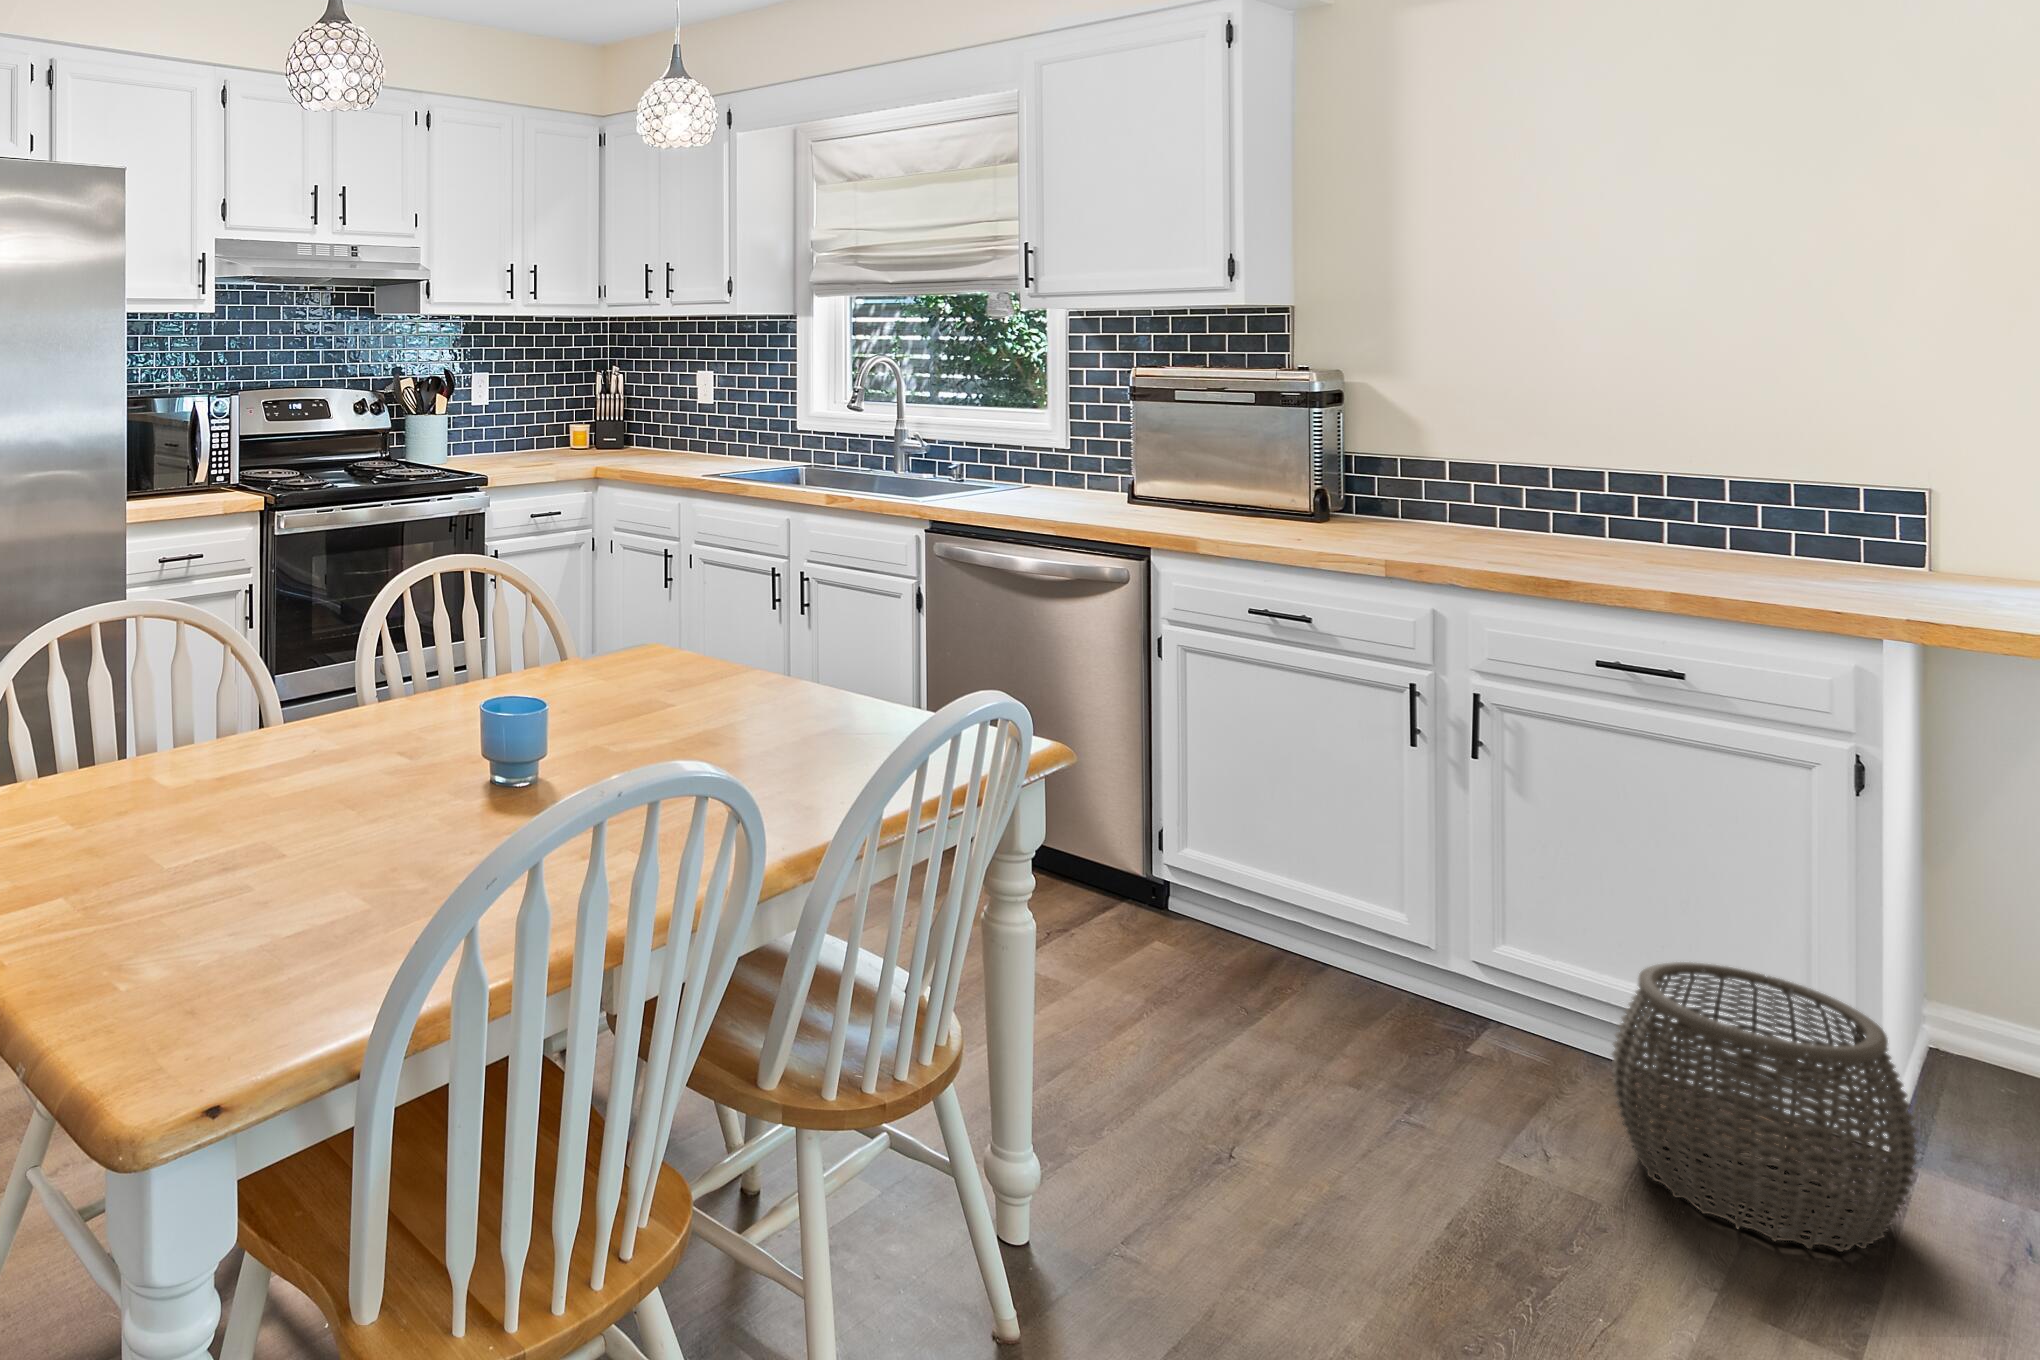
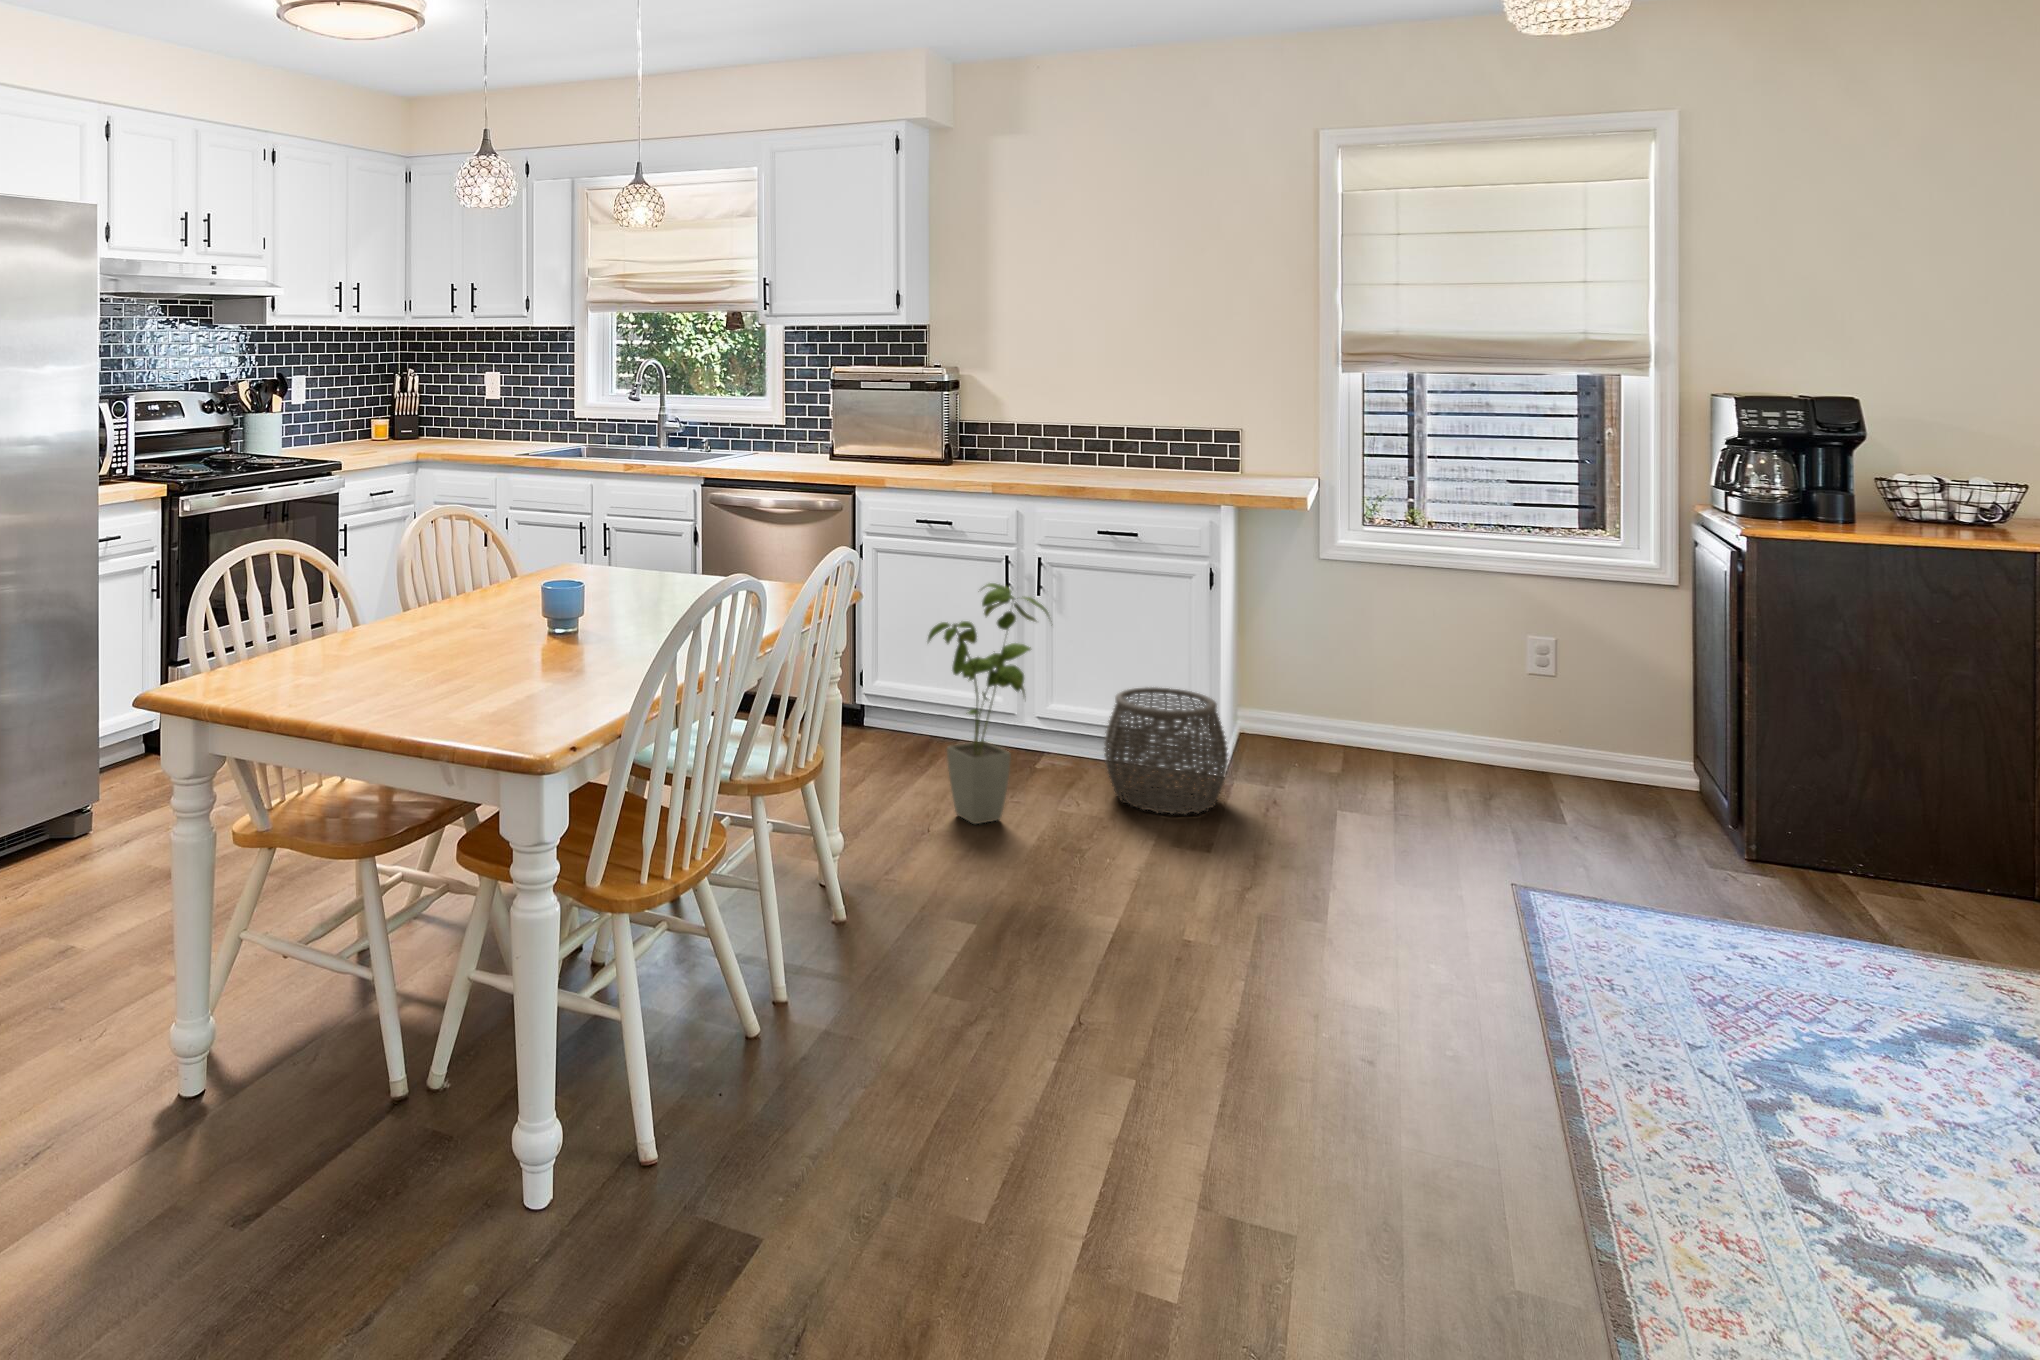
house plant: none [1242,750,1500,1171] -> present [928,583,1049,824]

